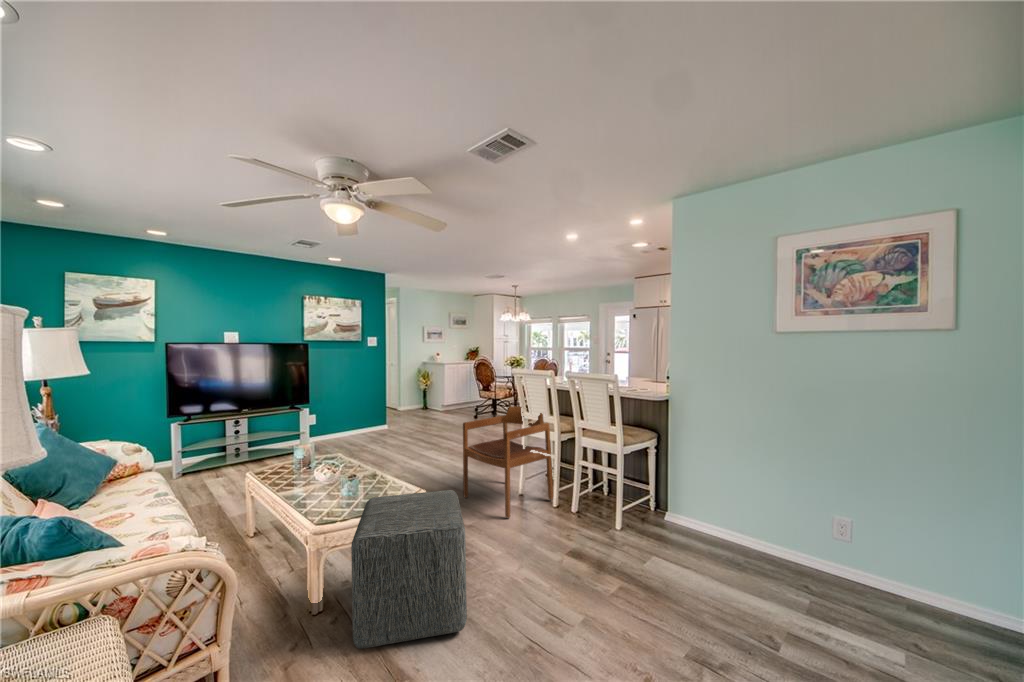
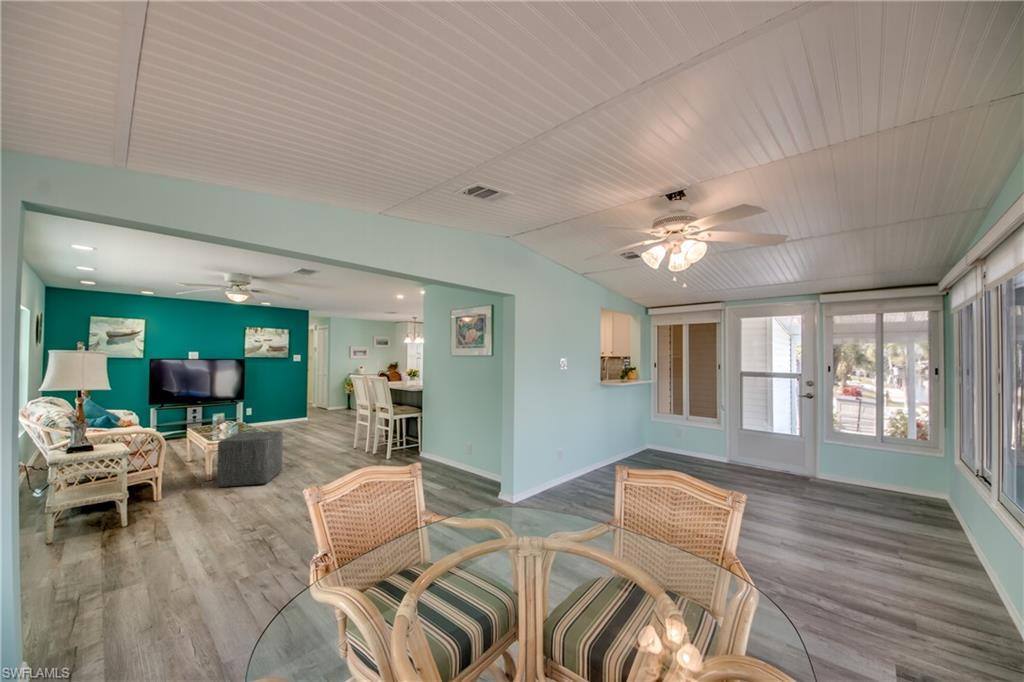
armchair: present [463,406,553,519] -> none [319,398,369,457]

